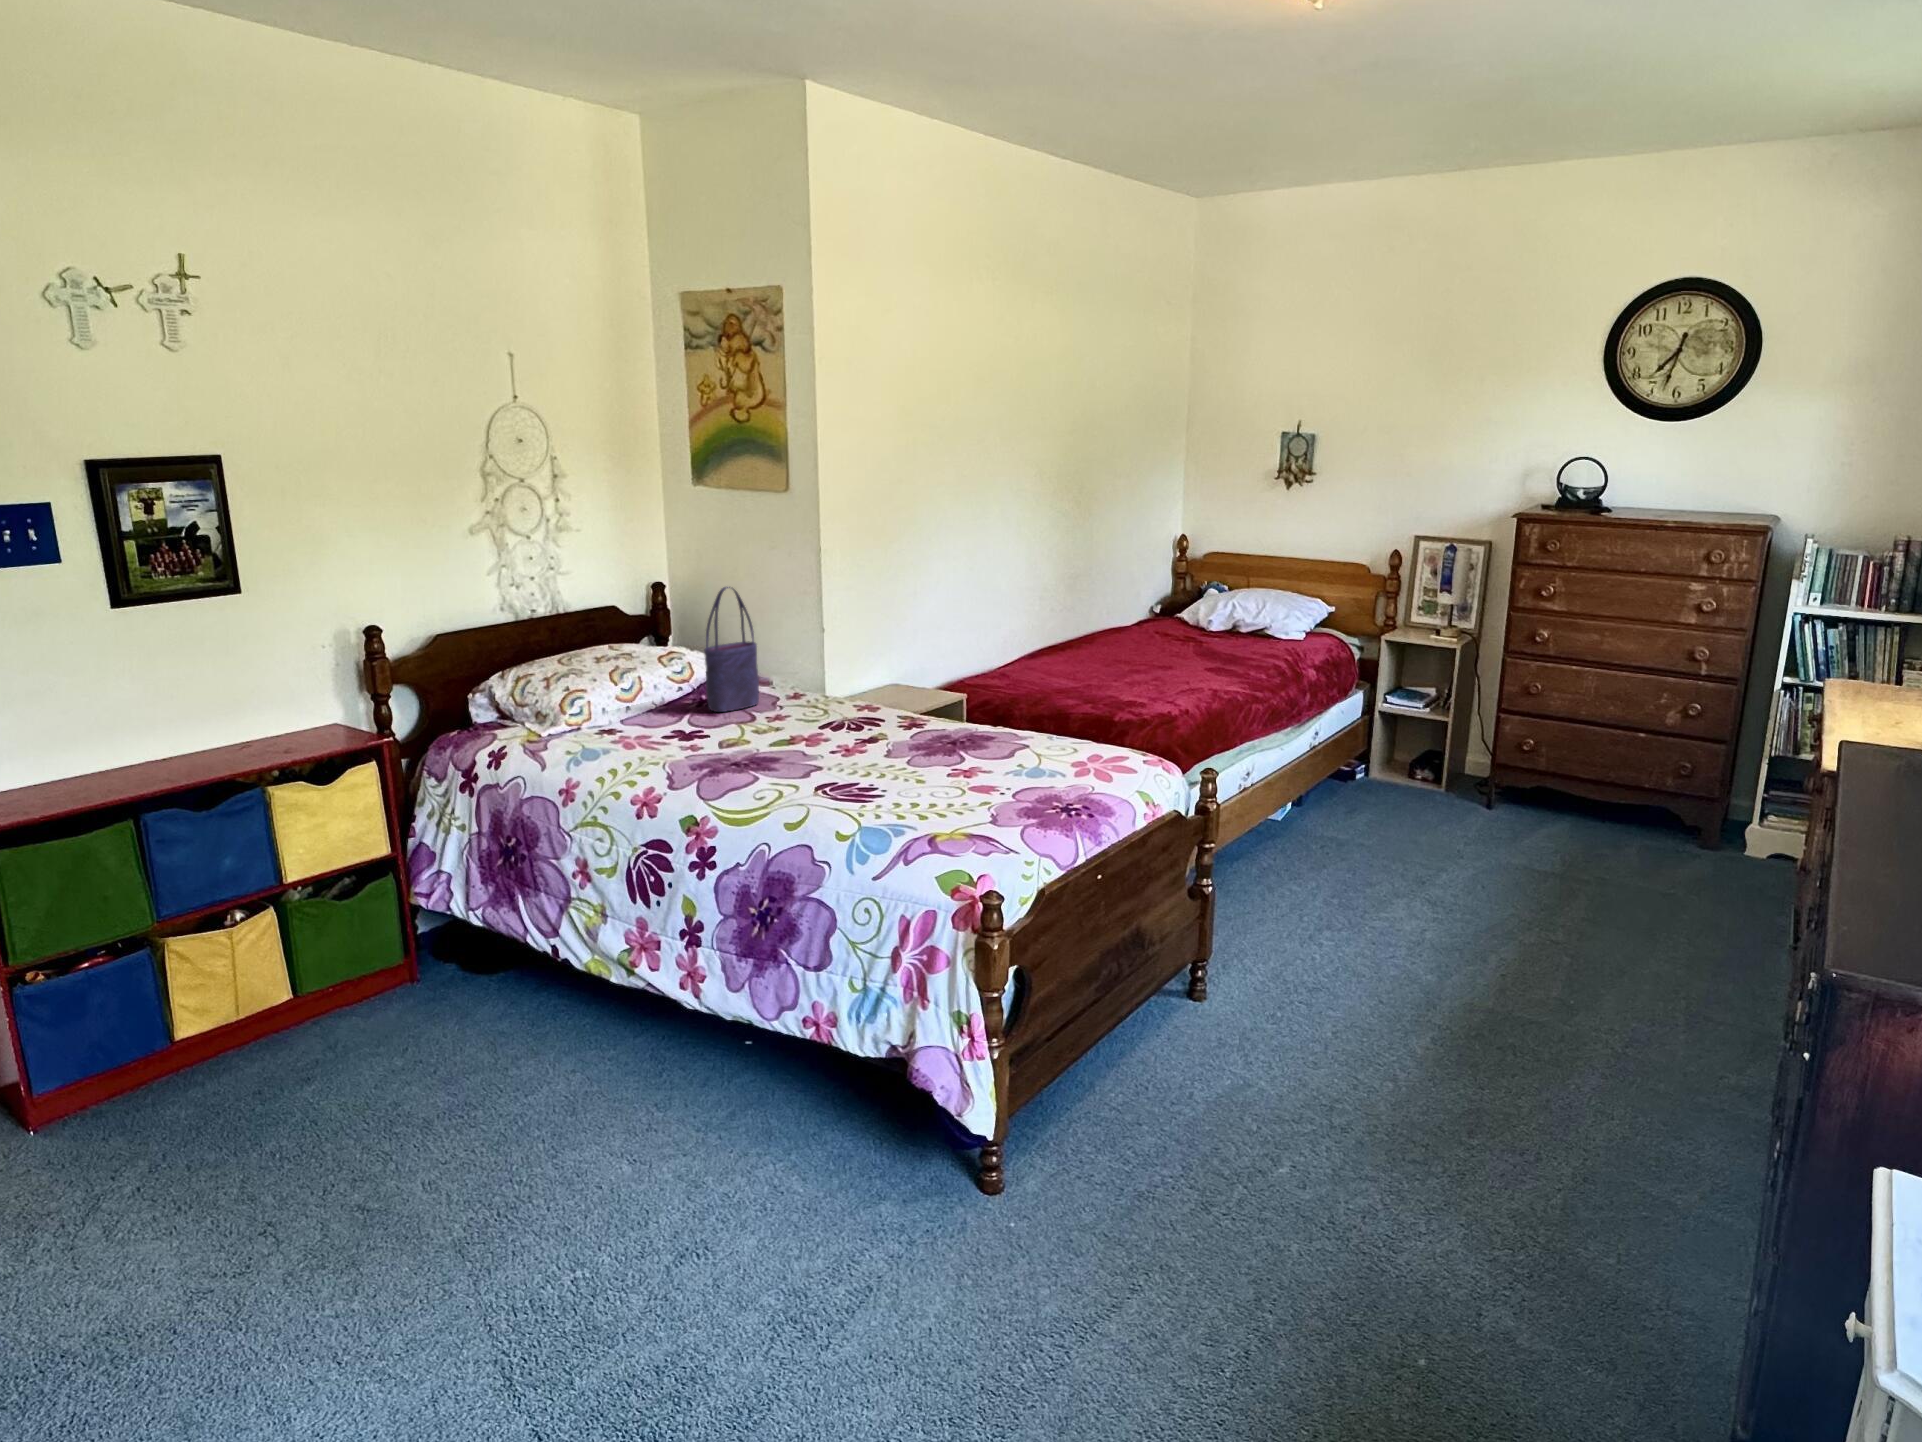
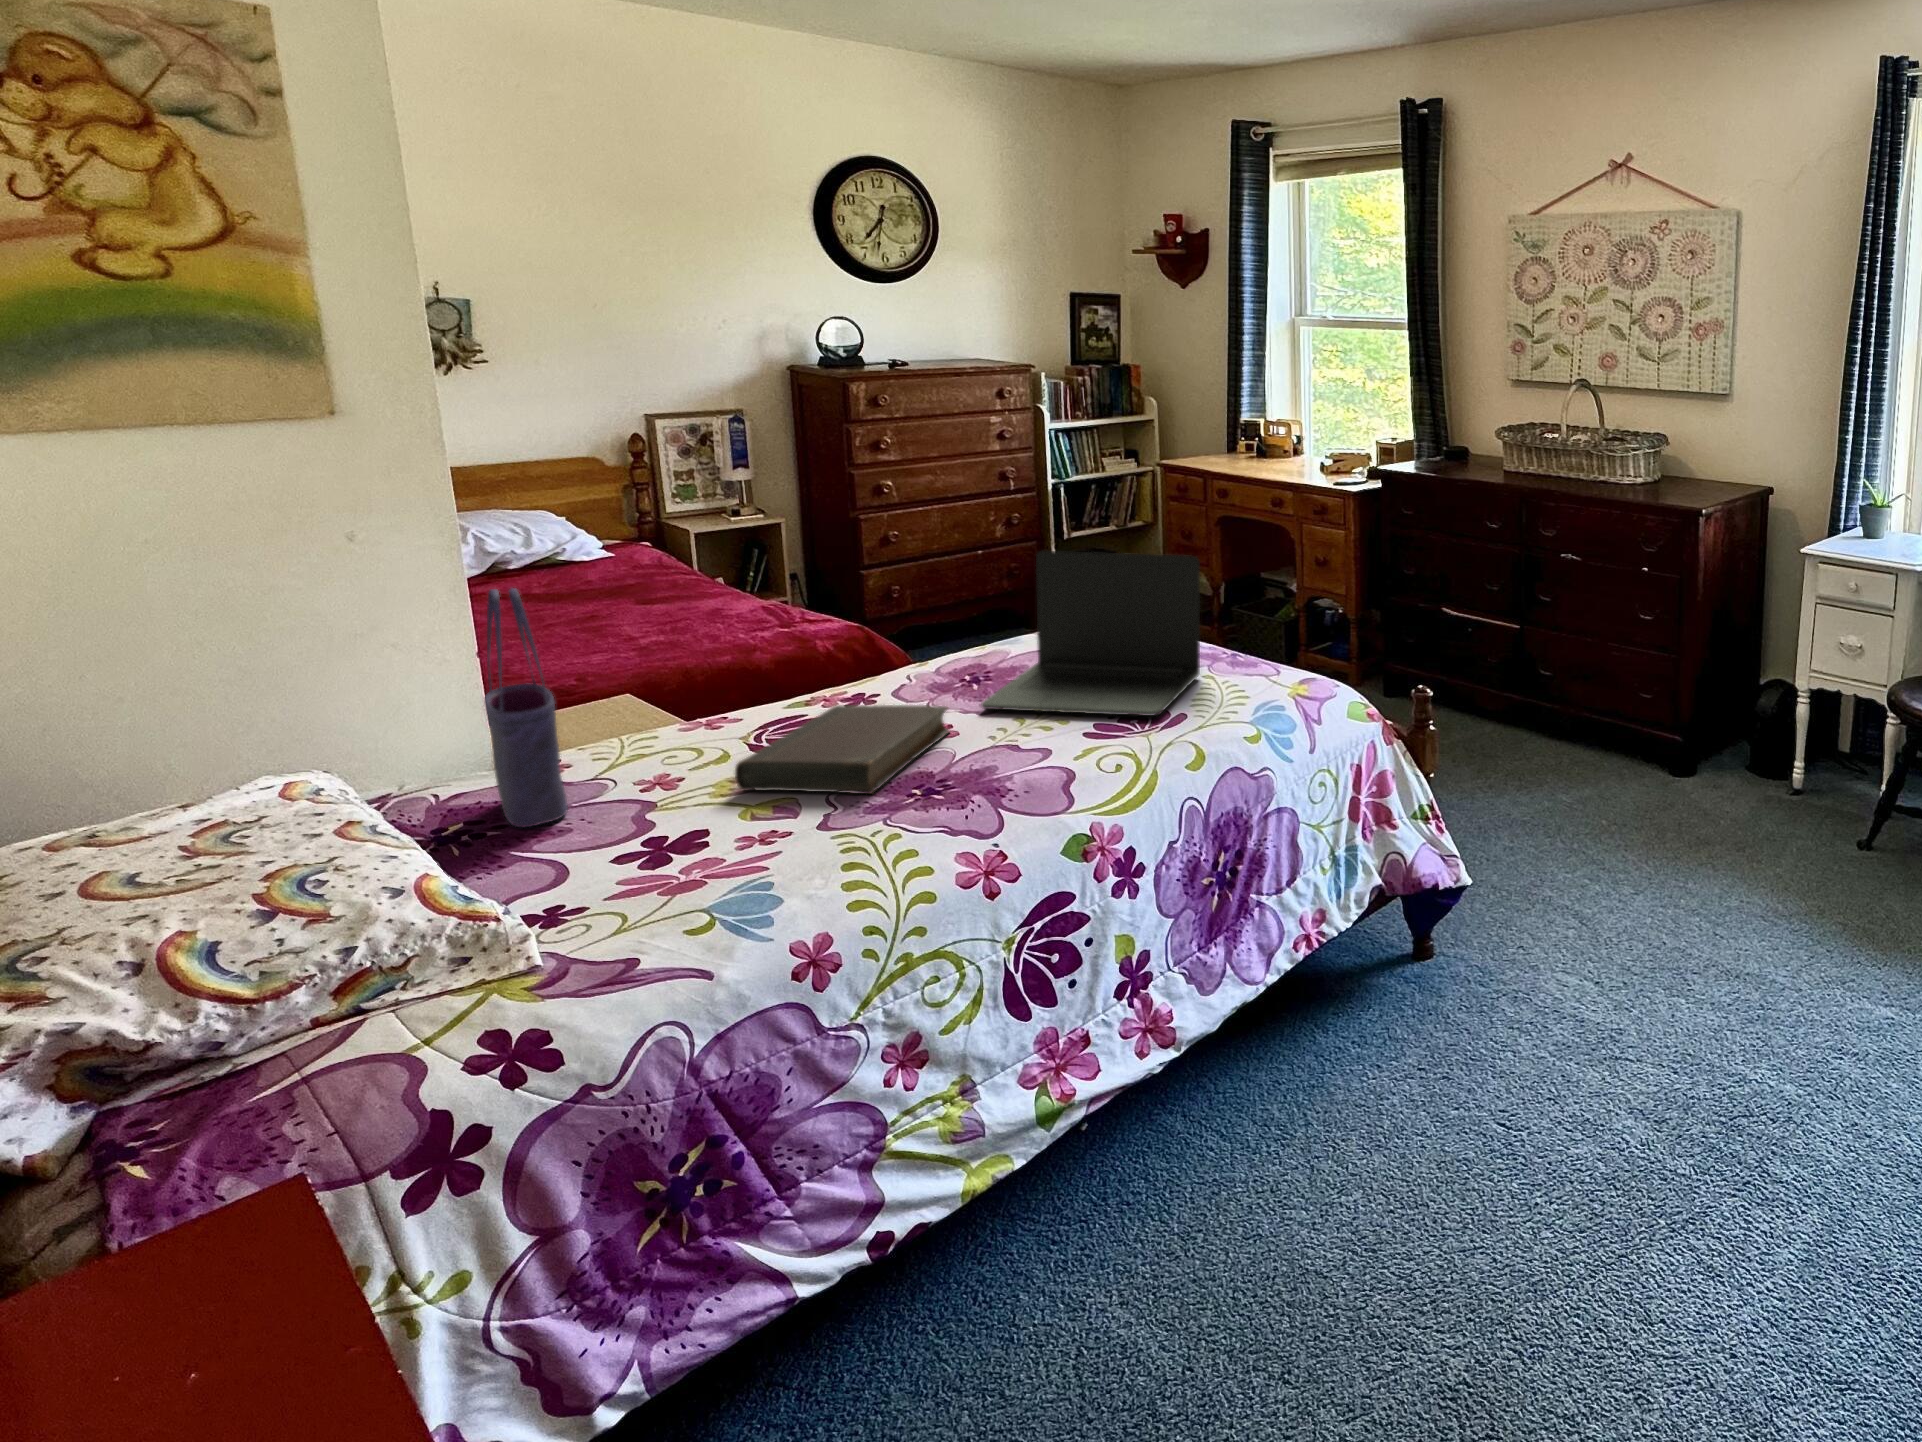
laptop: none [856,653,989,793] -> present [981,551,1200,716]
book: none [728,712,847,752] -> present [735,705,950,794]

